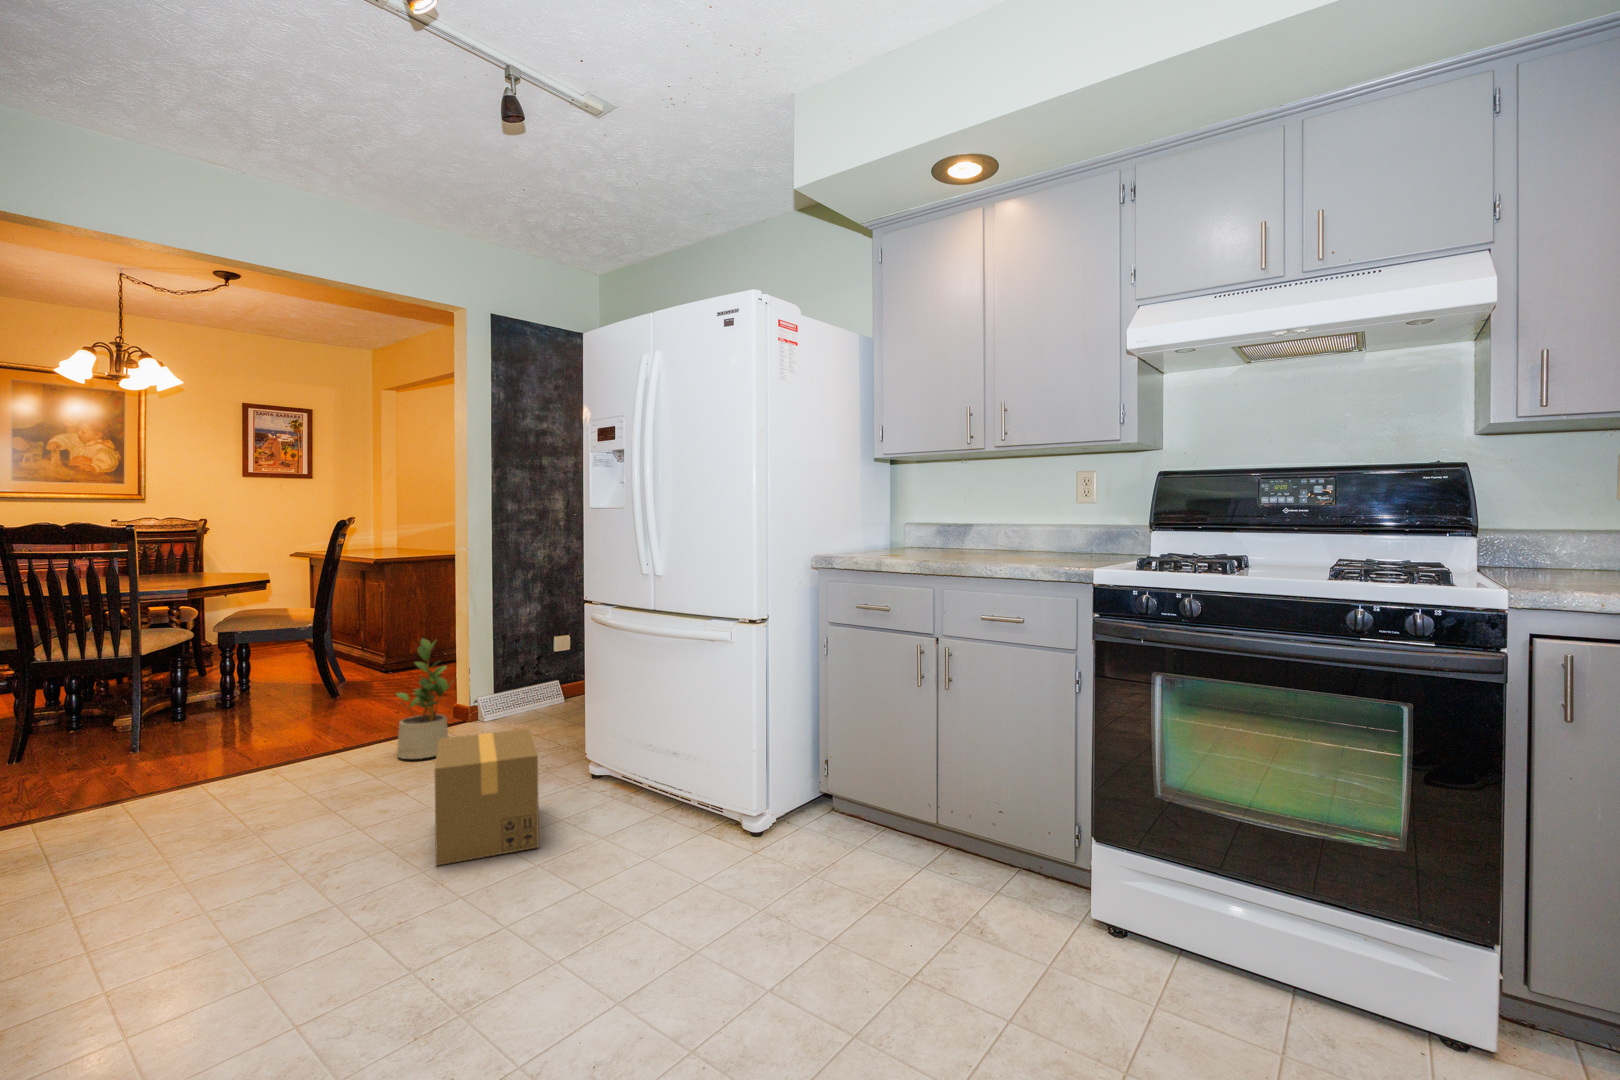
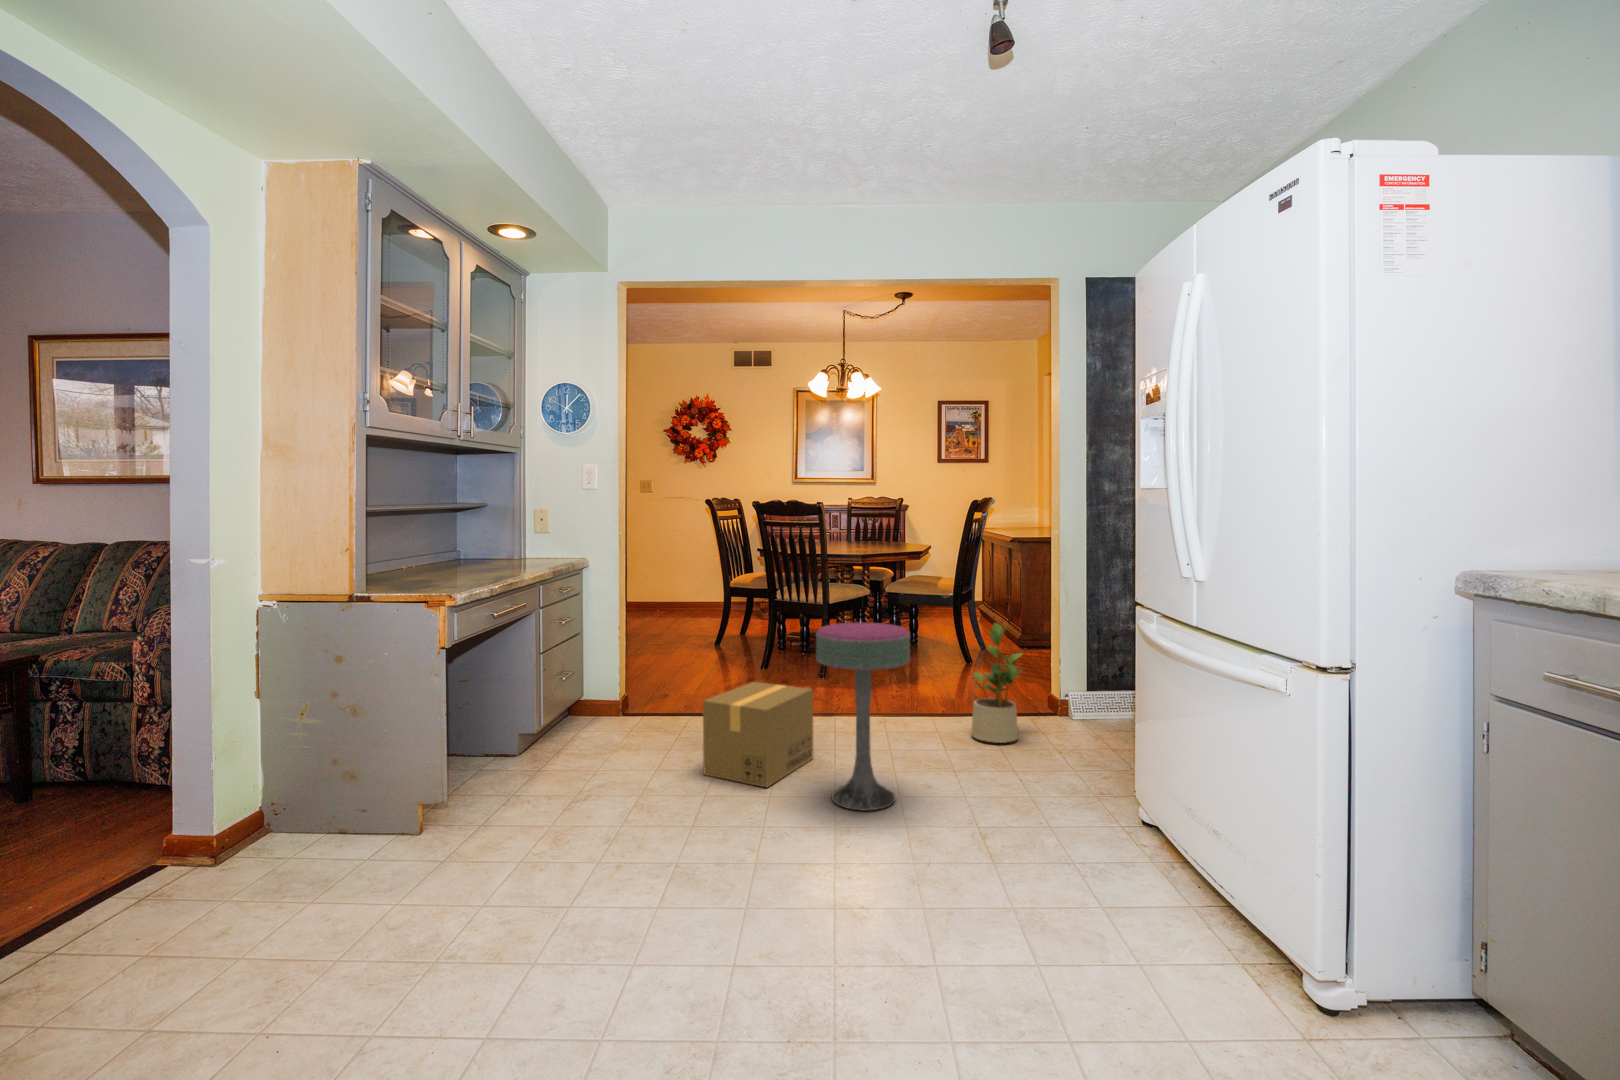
bar stool: none [256,645,381,856] -> present [816,622,910,811]
cardboard box: present [434,729,539,865] -> present [703,682,813,787]

